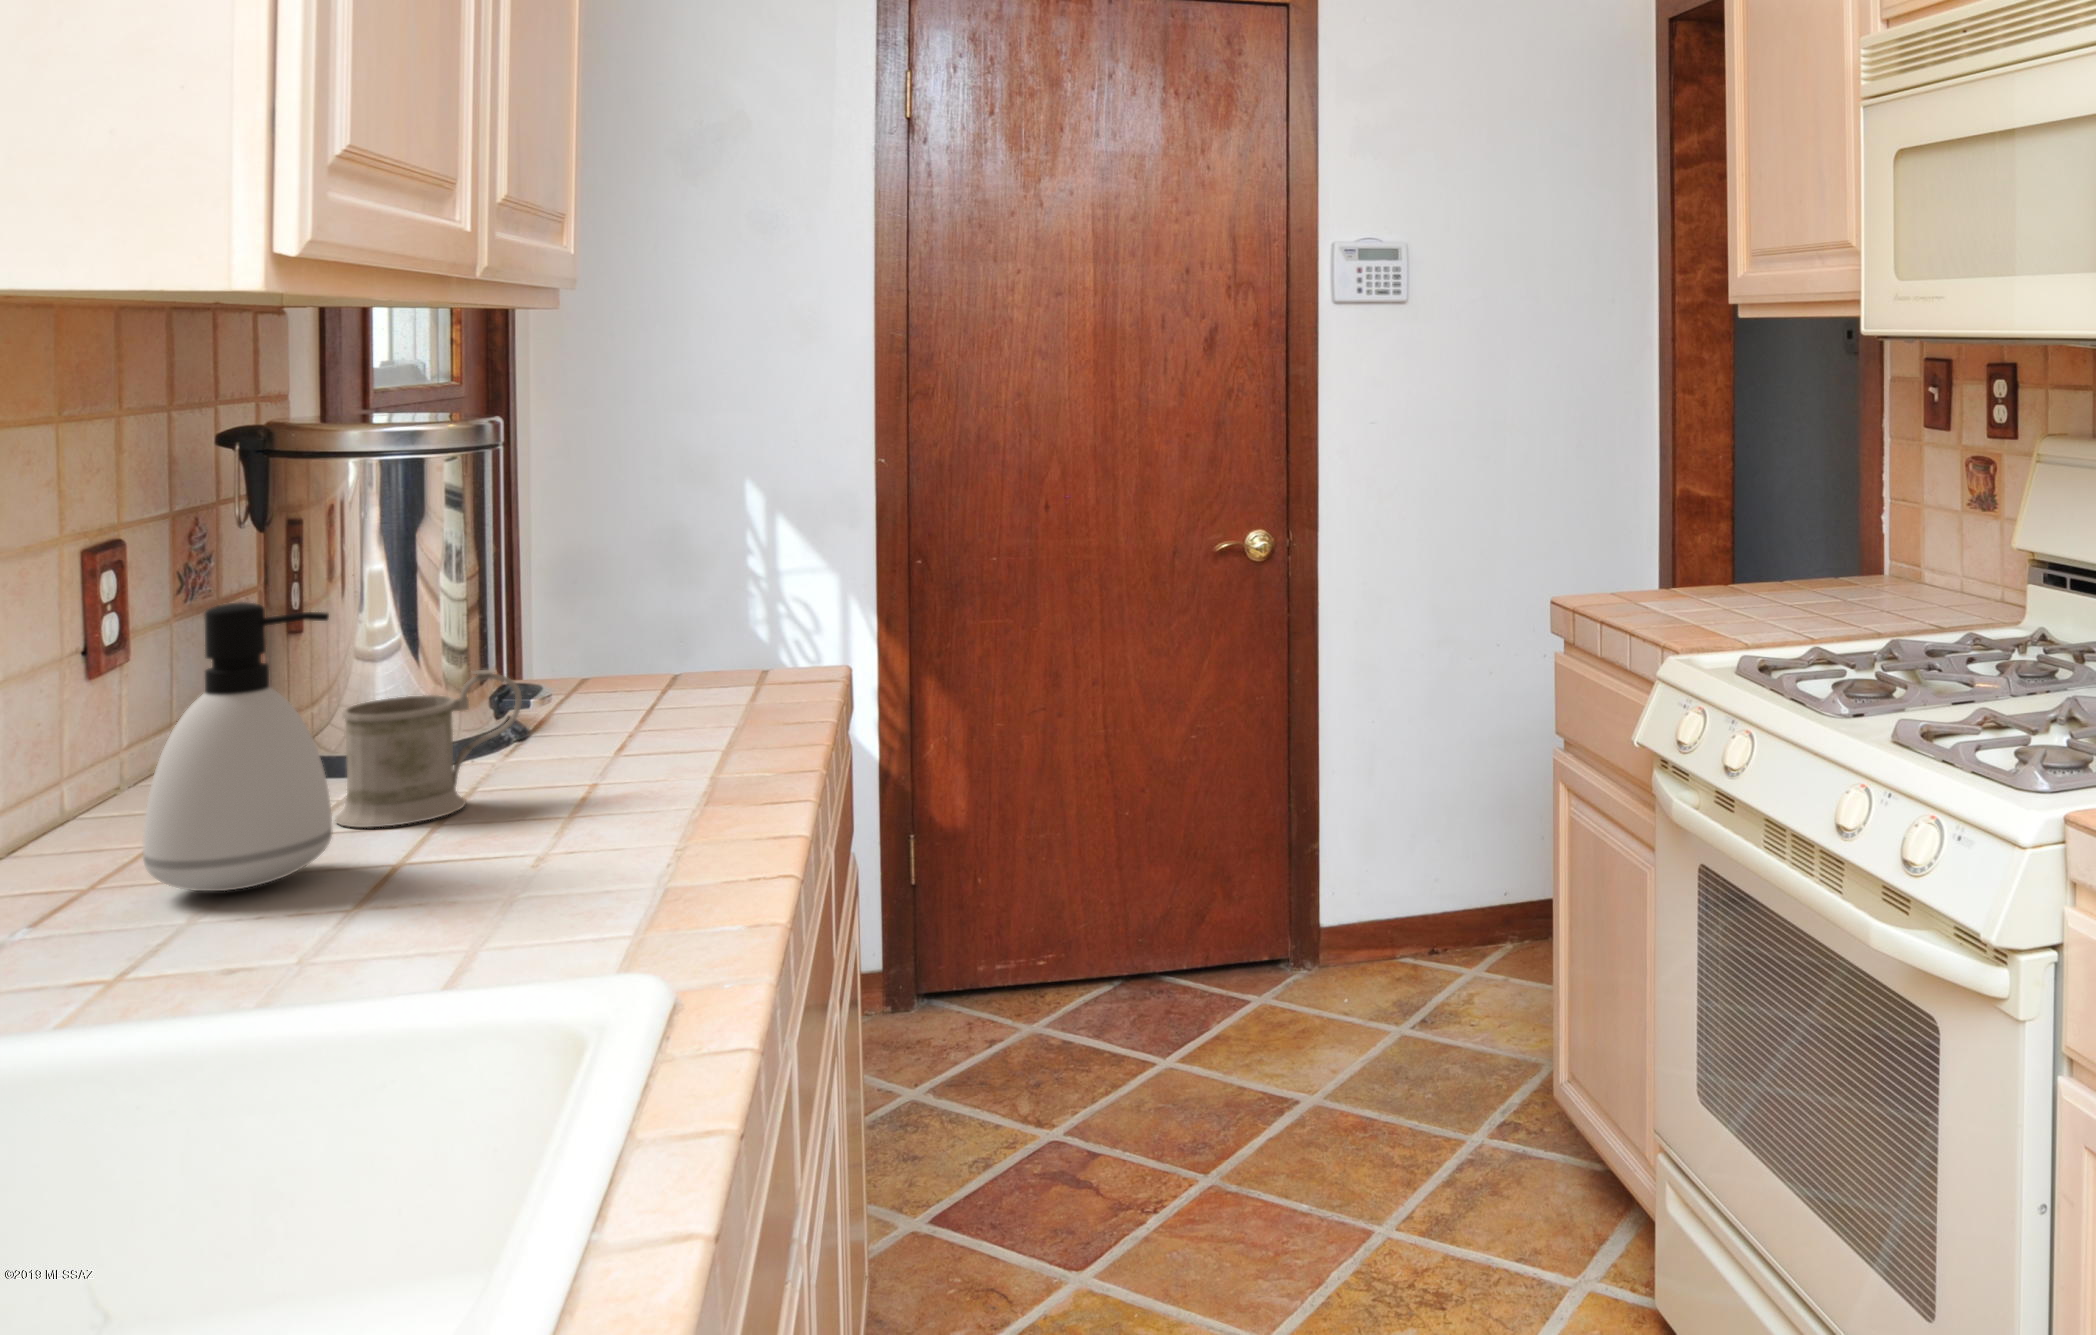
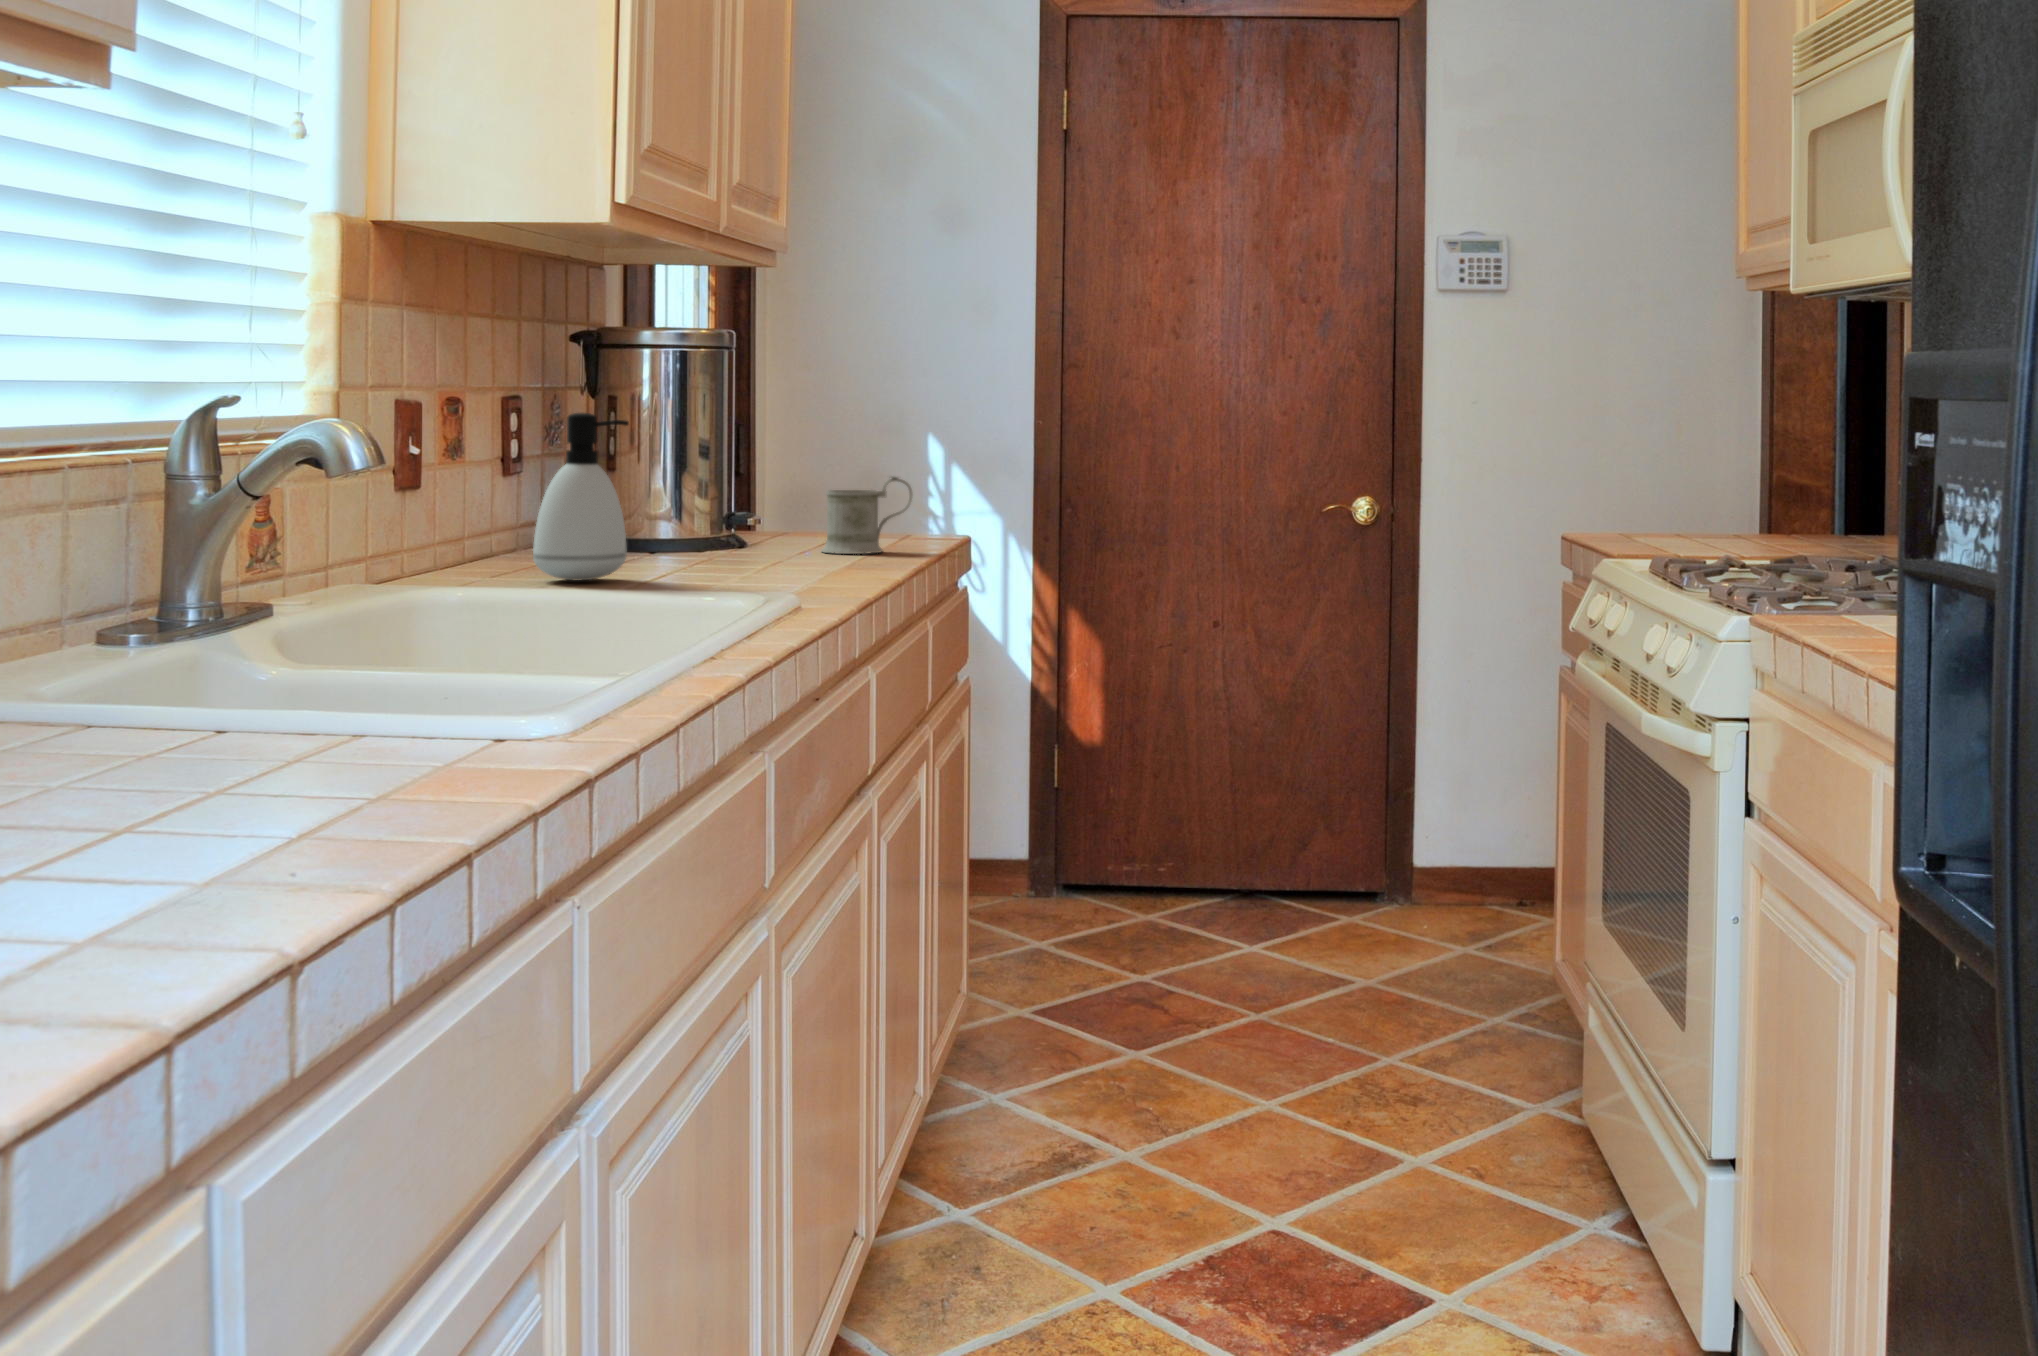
mug: present [335,670,522,828] -> present [822,476,912,554]

